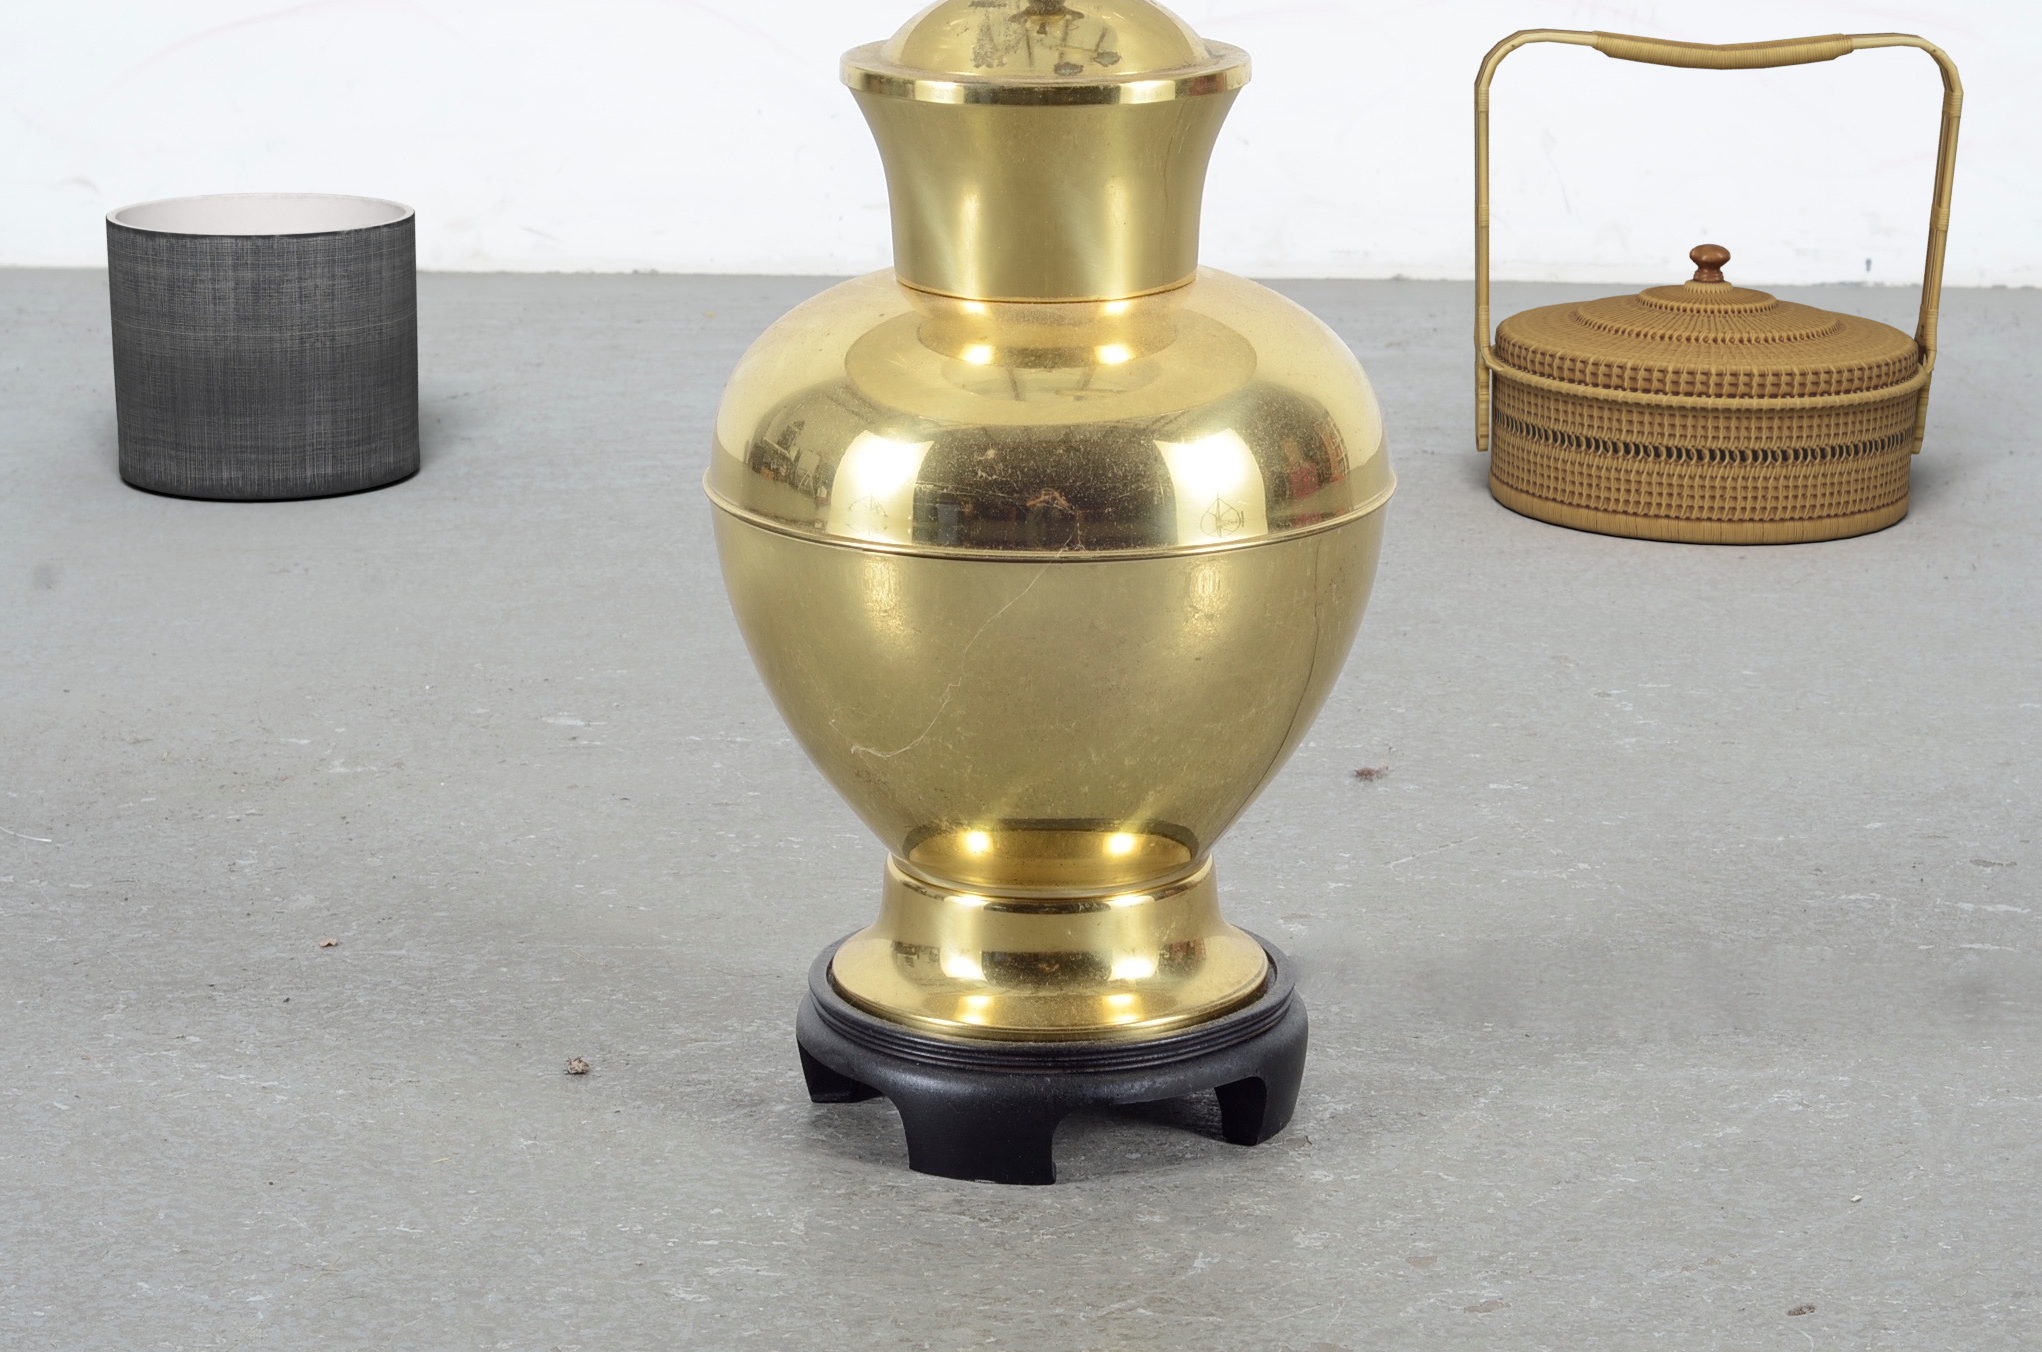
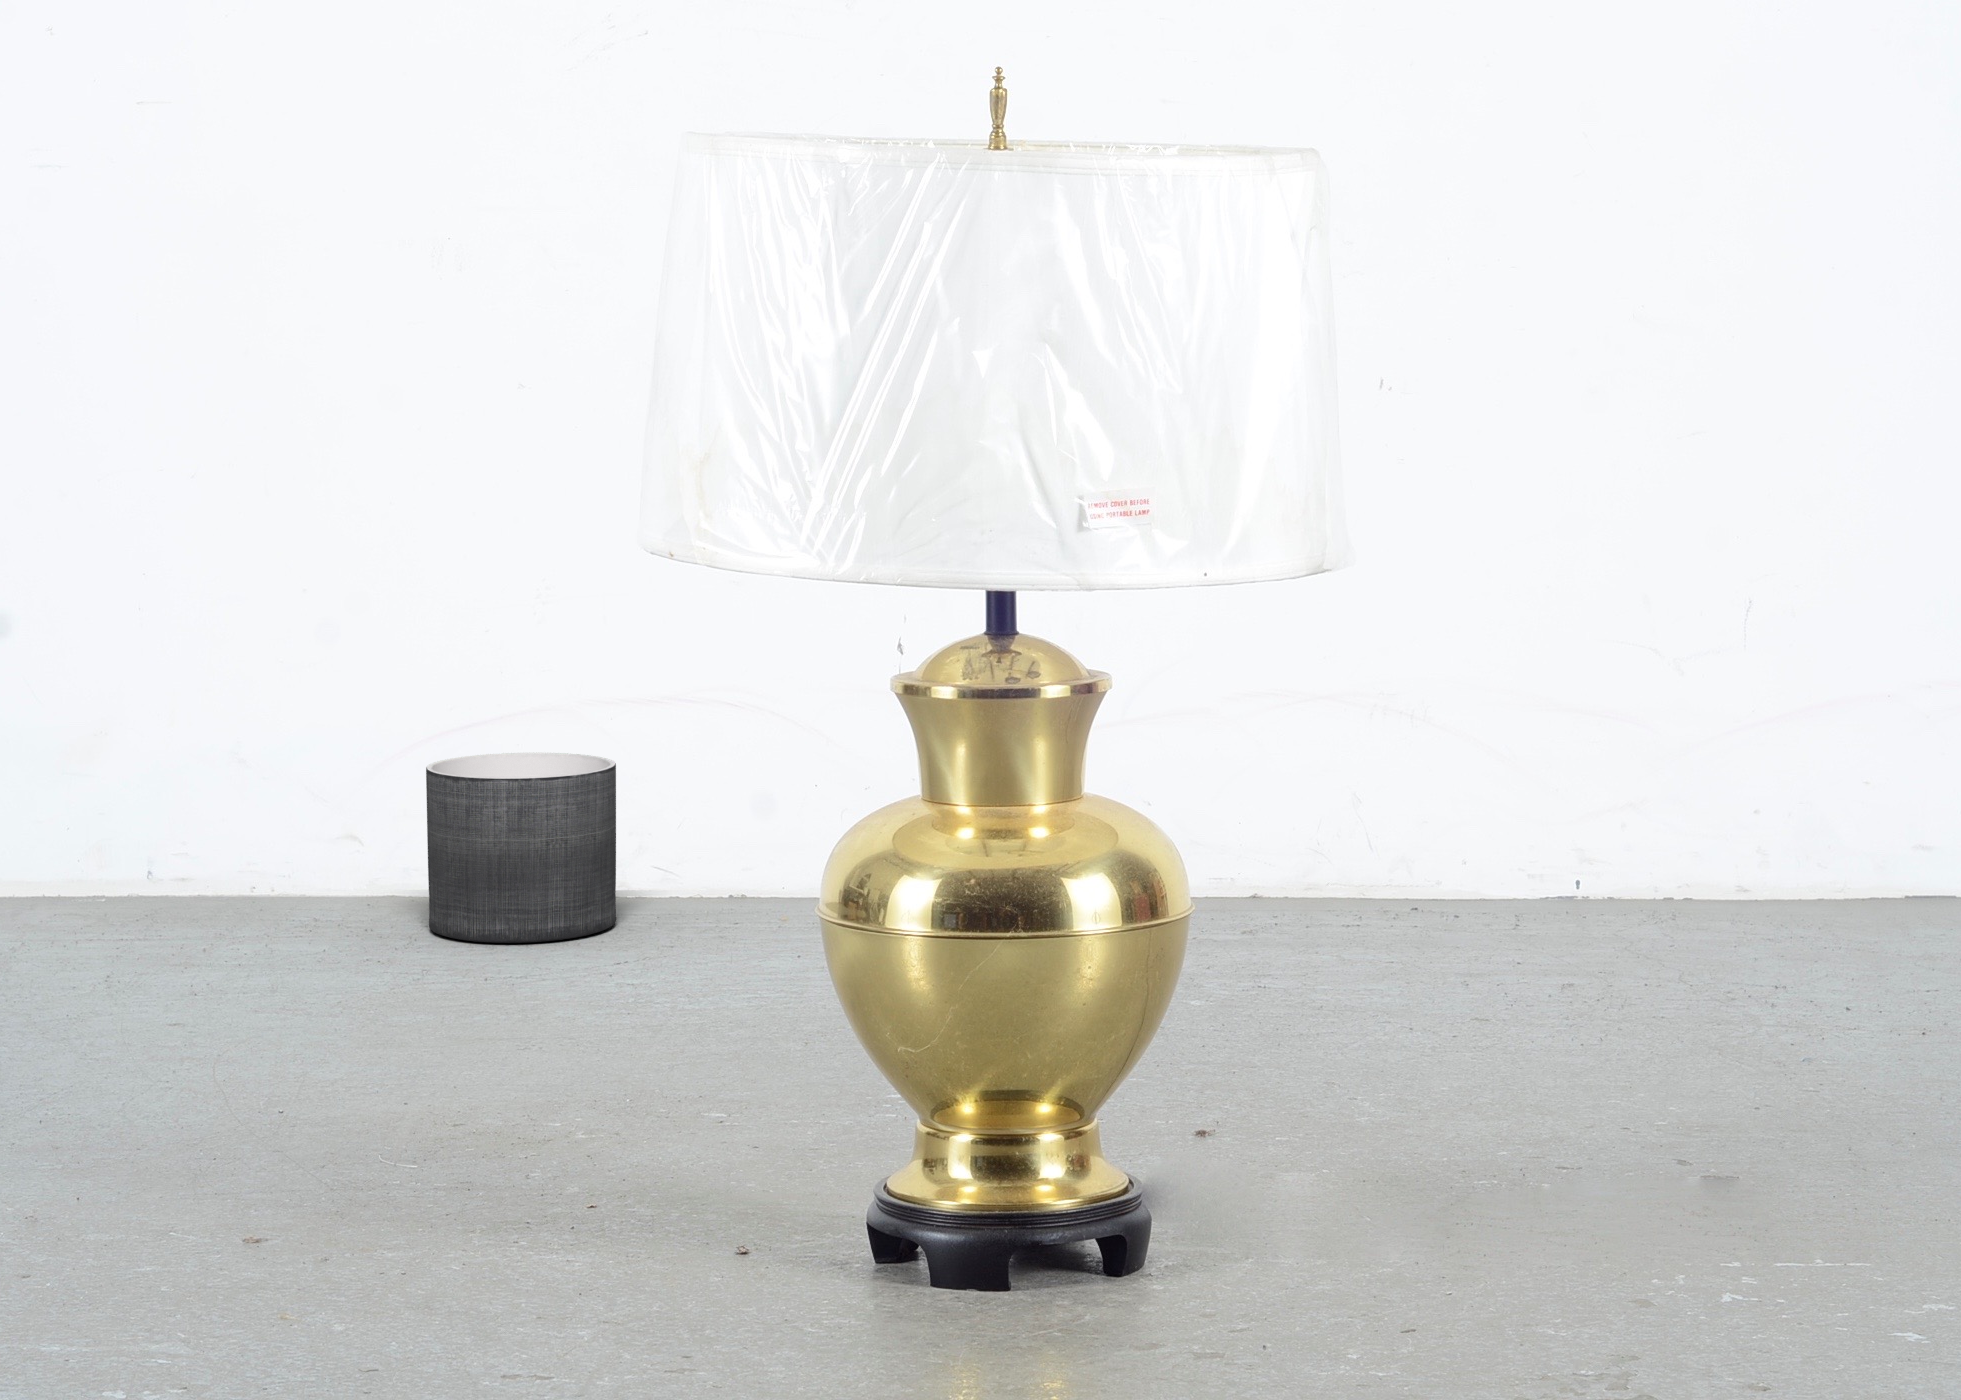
woven basket: present [1474,28,1964,544] -> none [1268,645,1569,962]

